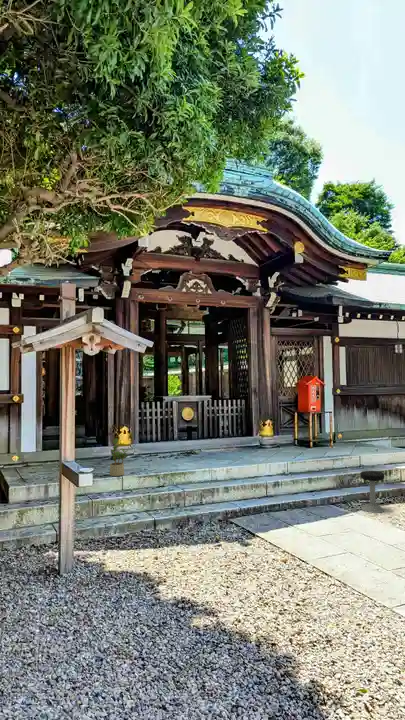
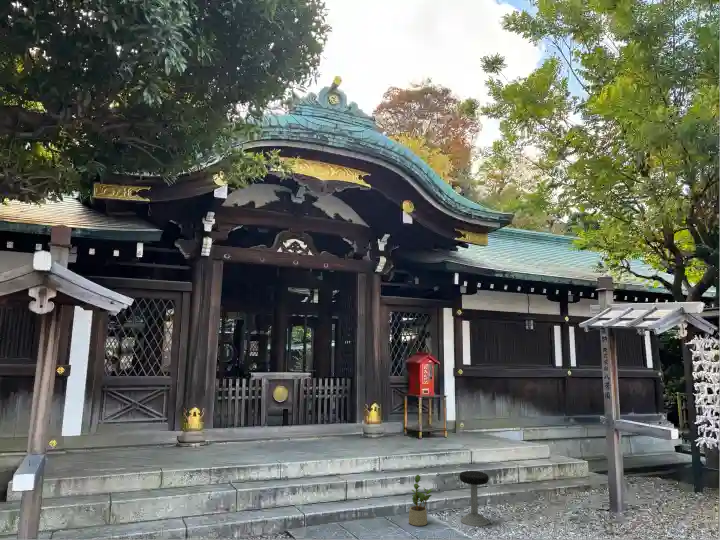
potted plant: present [110,438,128,476] -> present [409,475,432,526]

